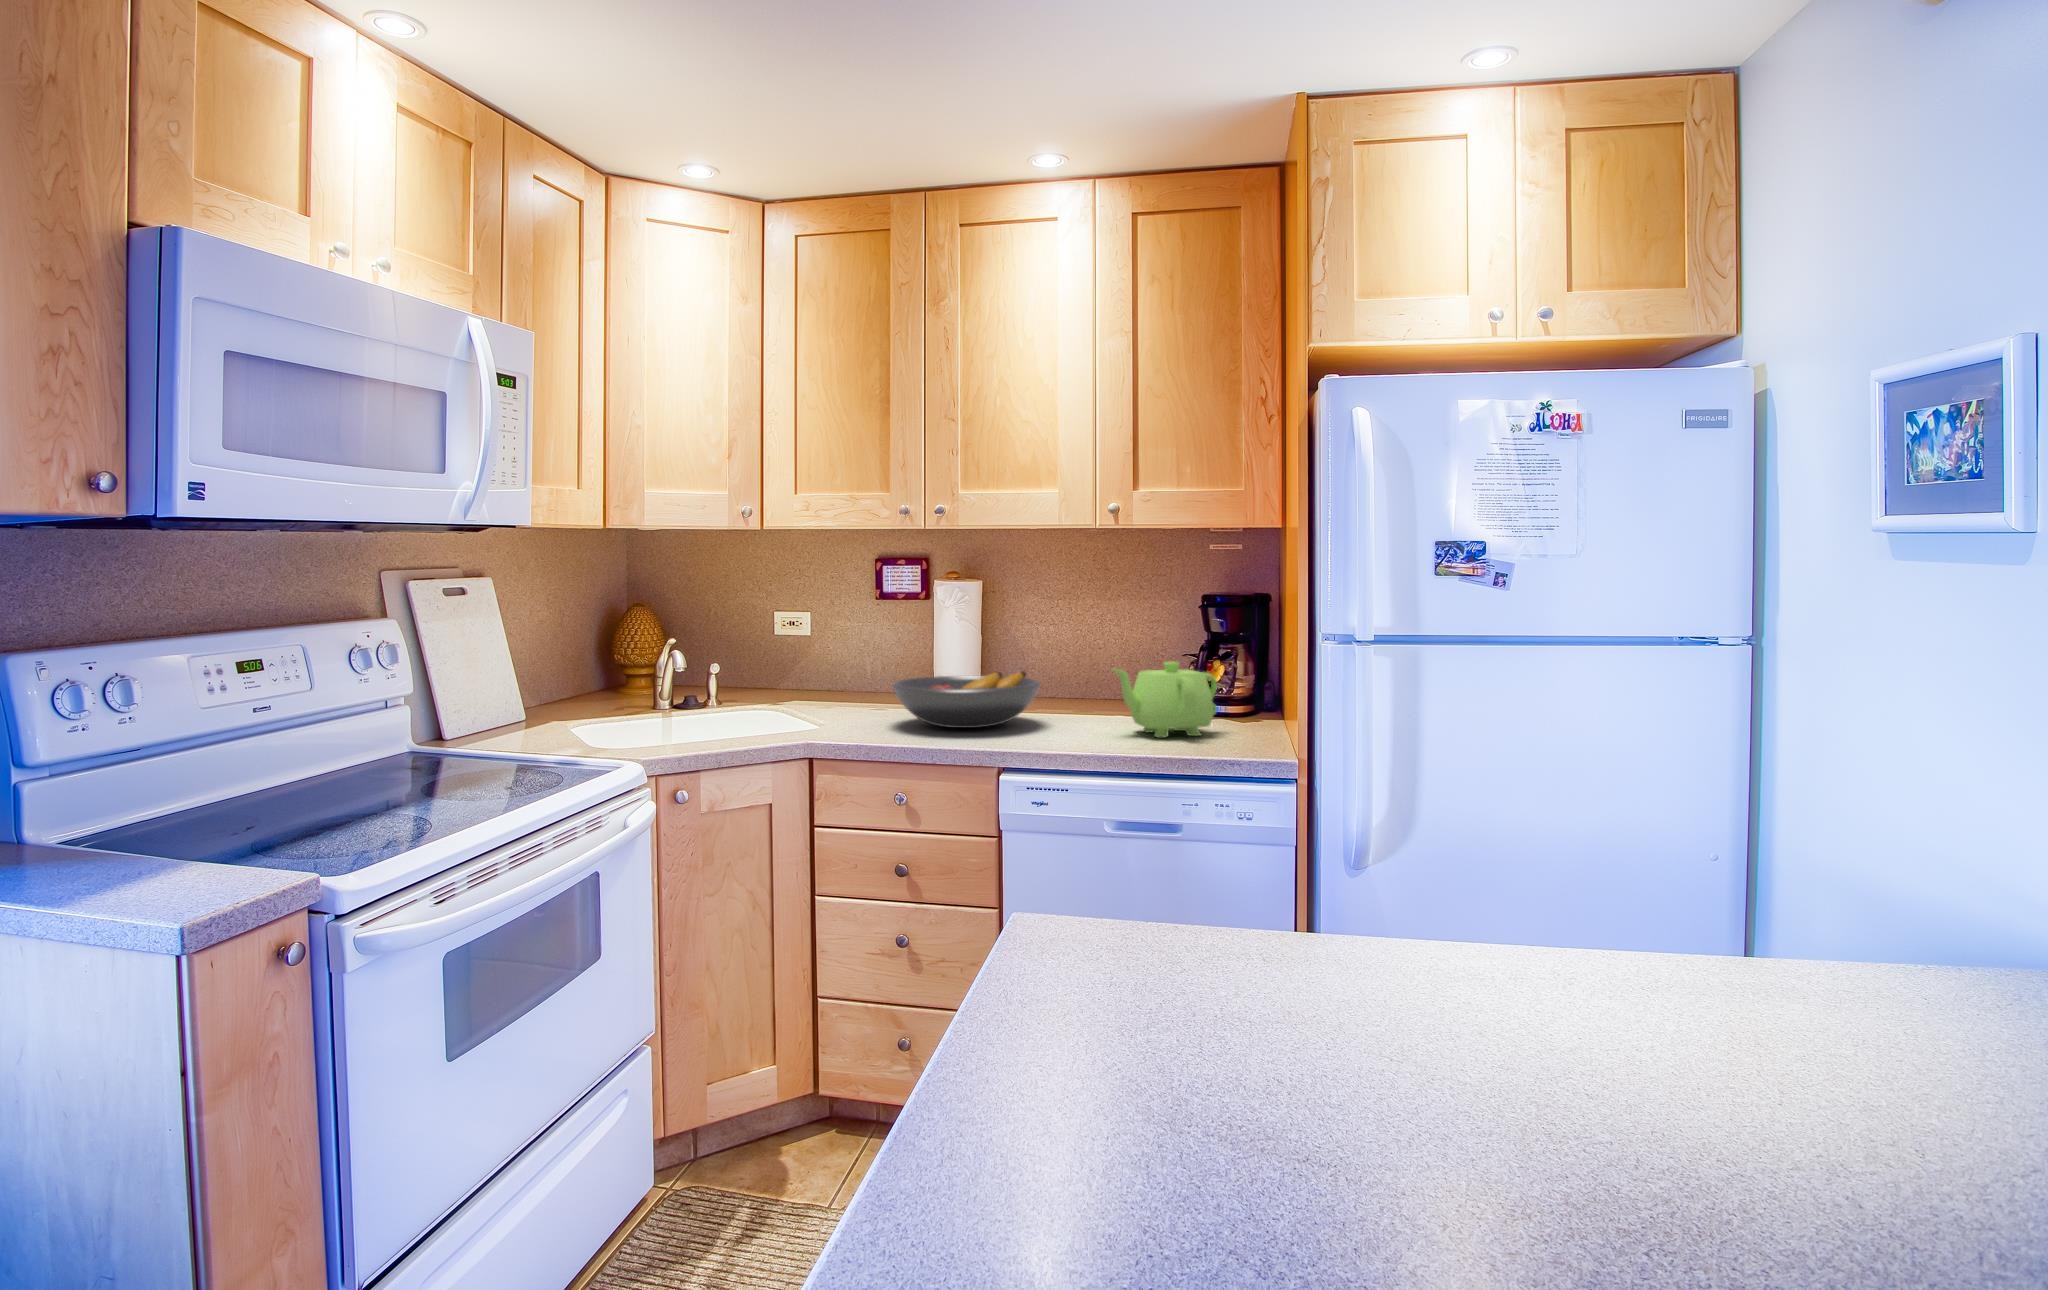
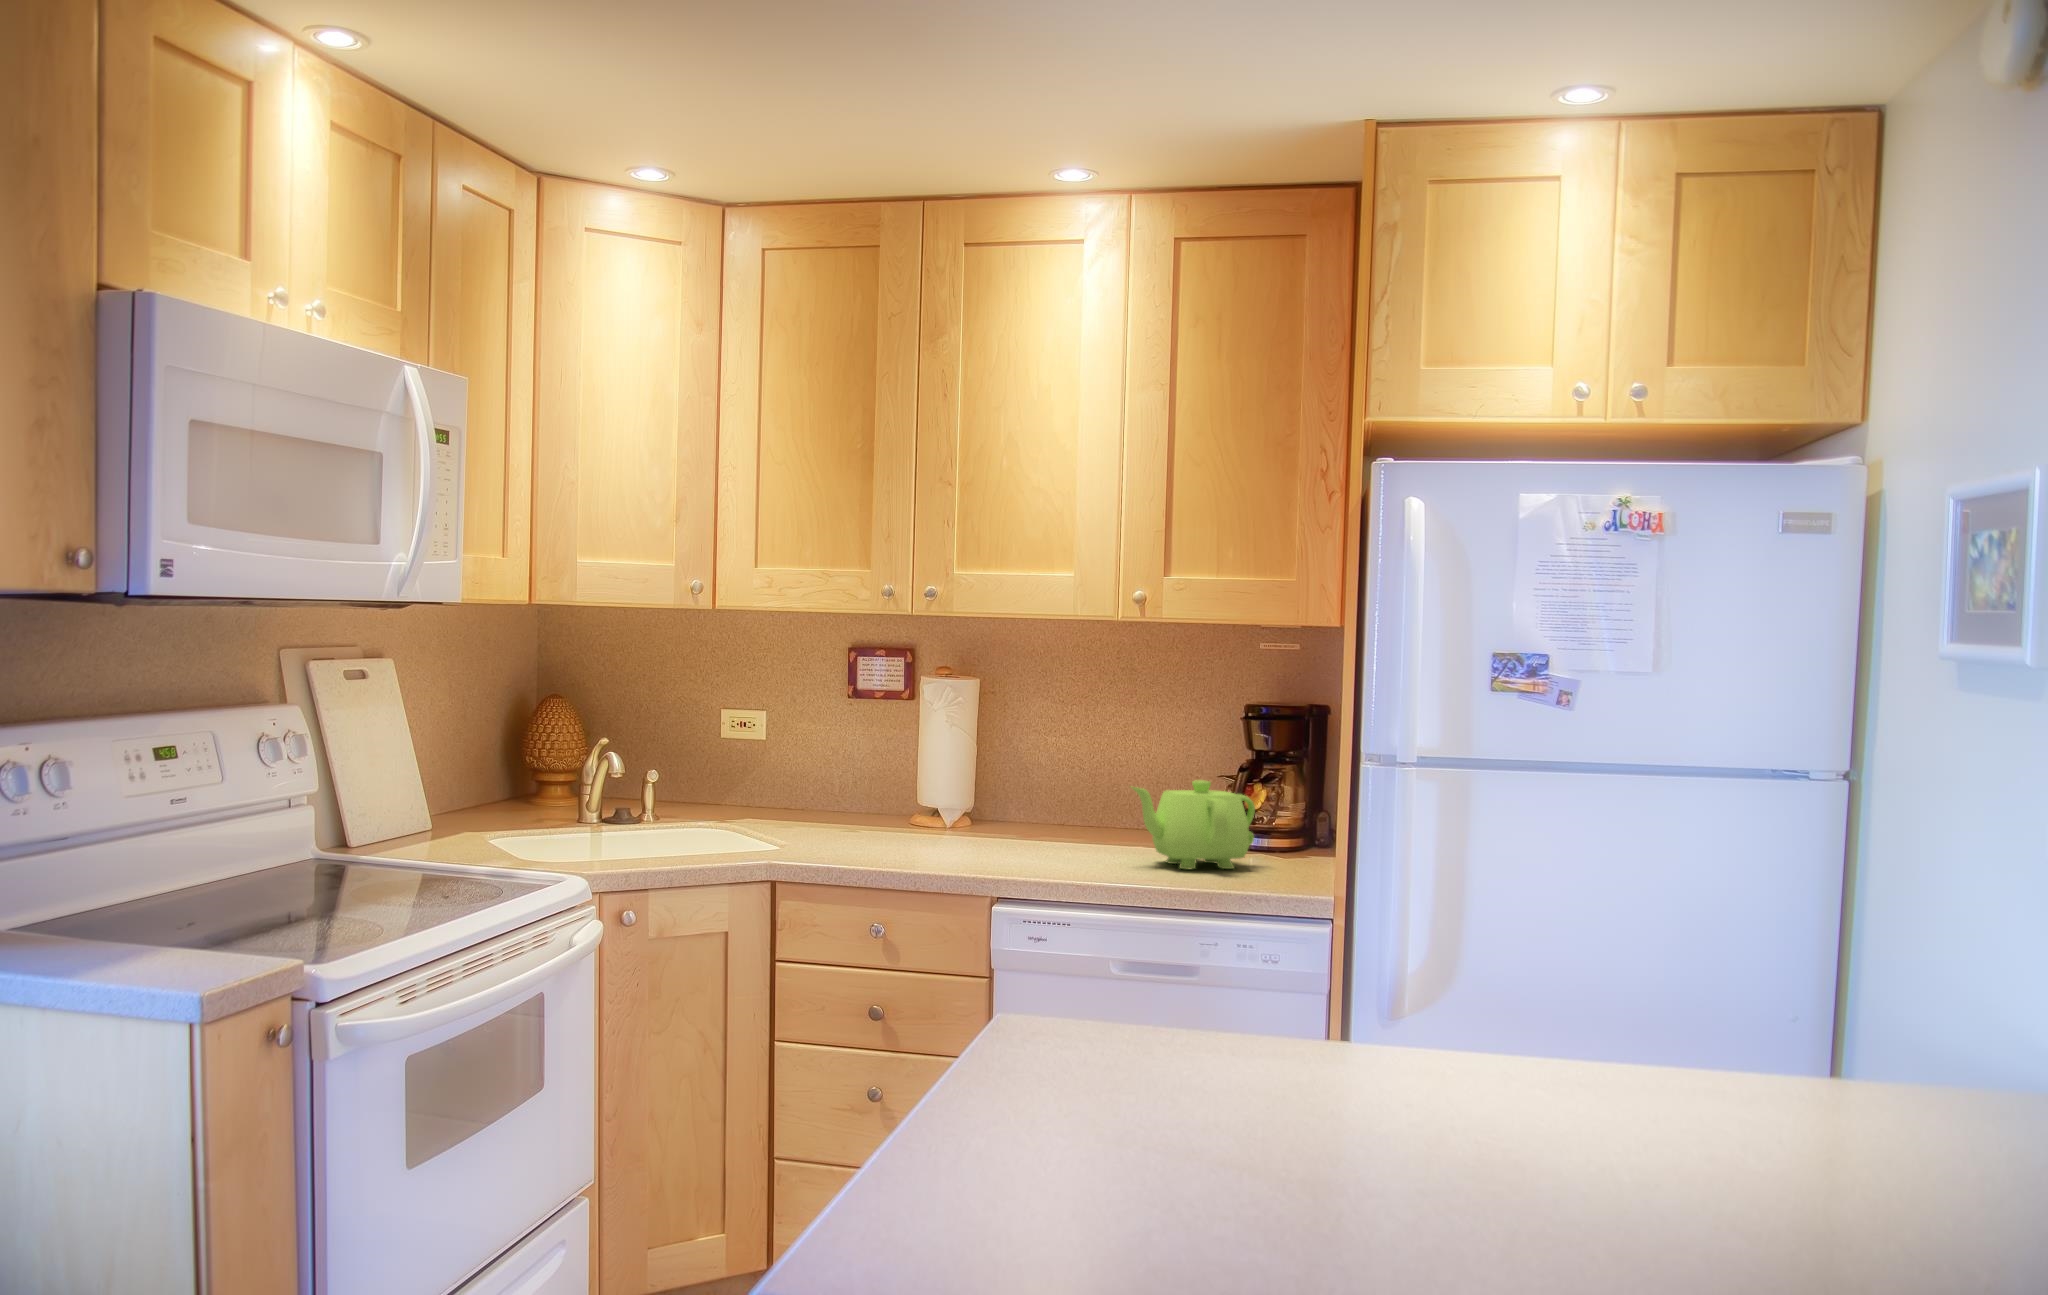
fruit bowl: present [892,671,1041,728] -> none [870,787,1048,852]

